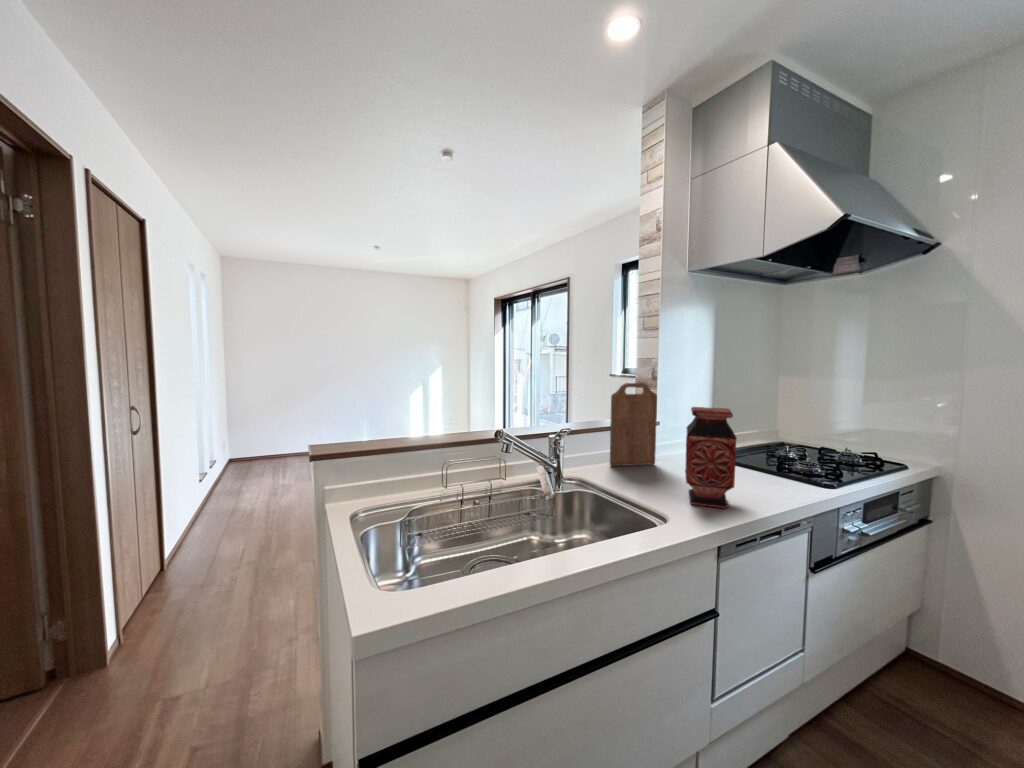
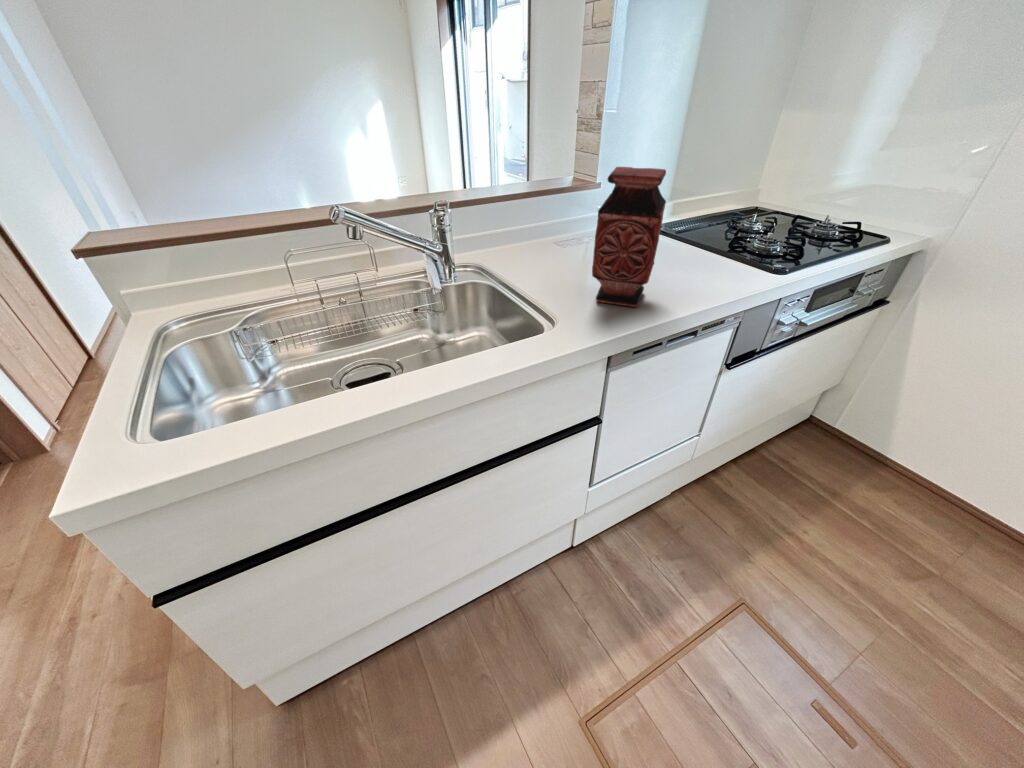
cutting board: present [610,383,657,466] -> none [527,125,594,246]

